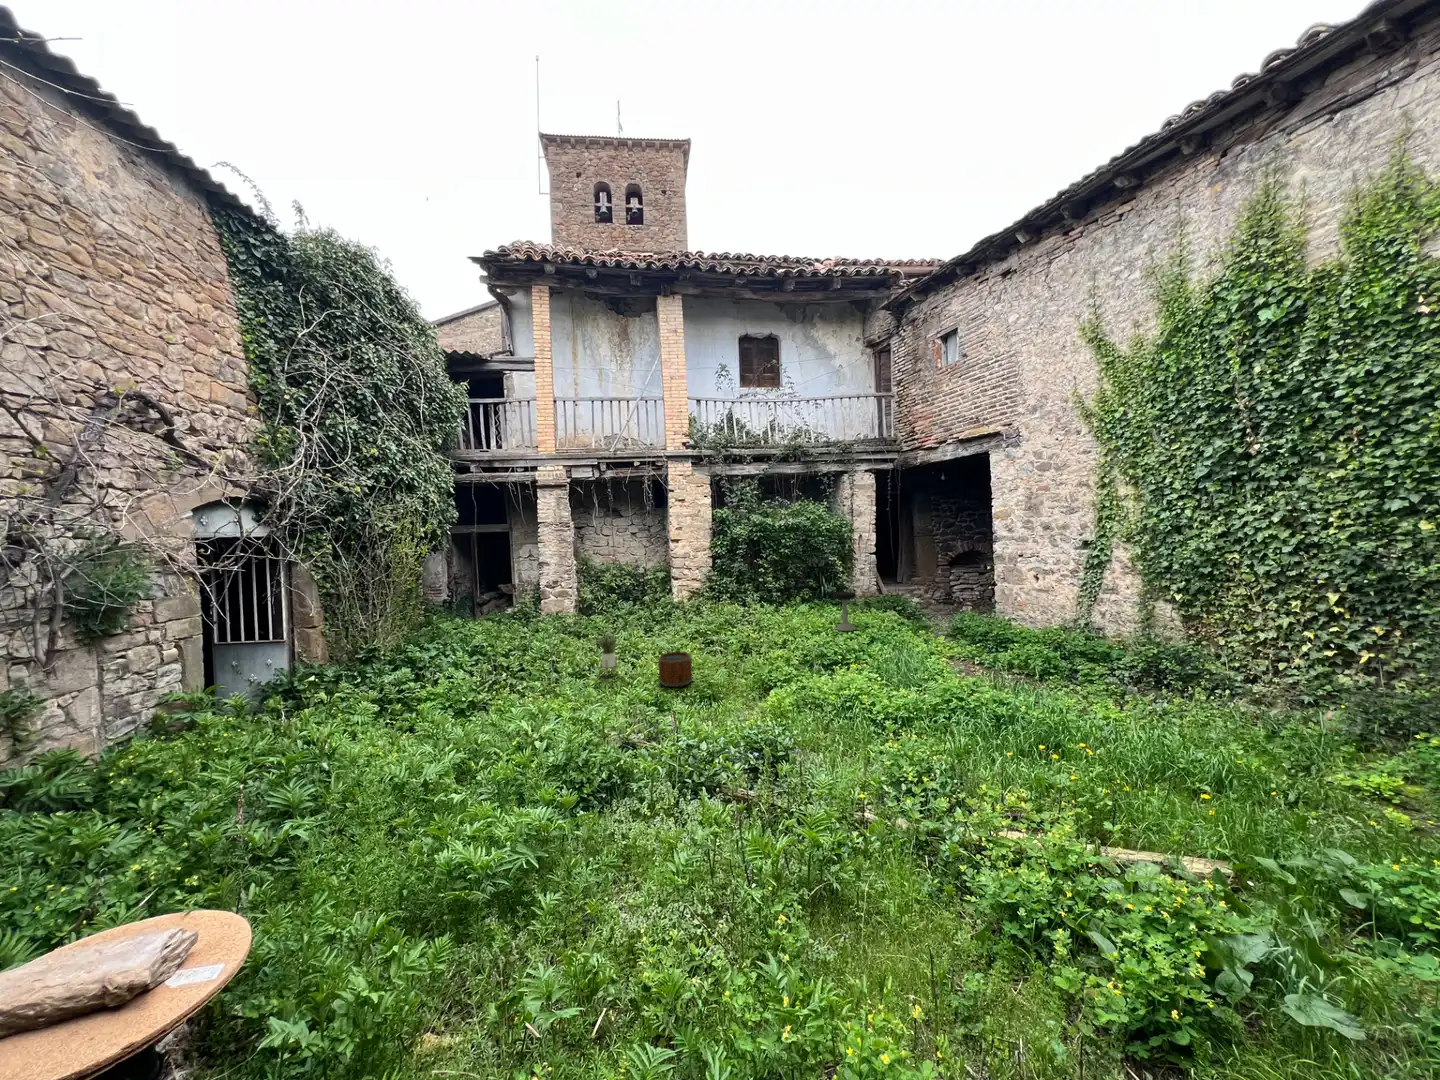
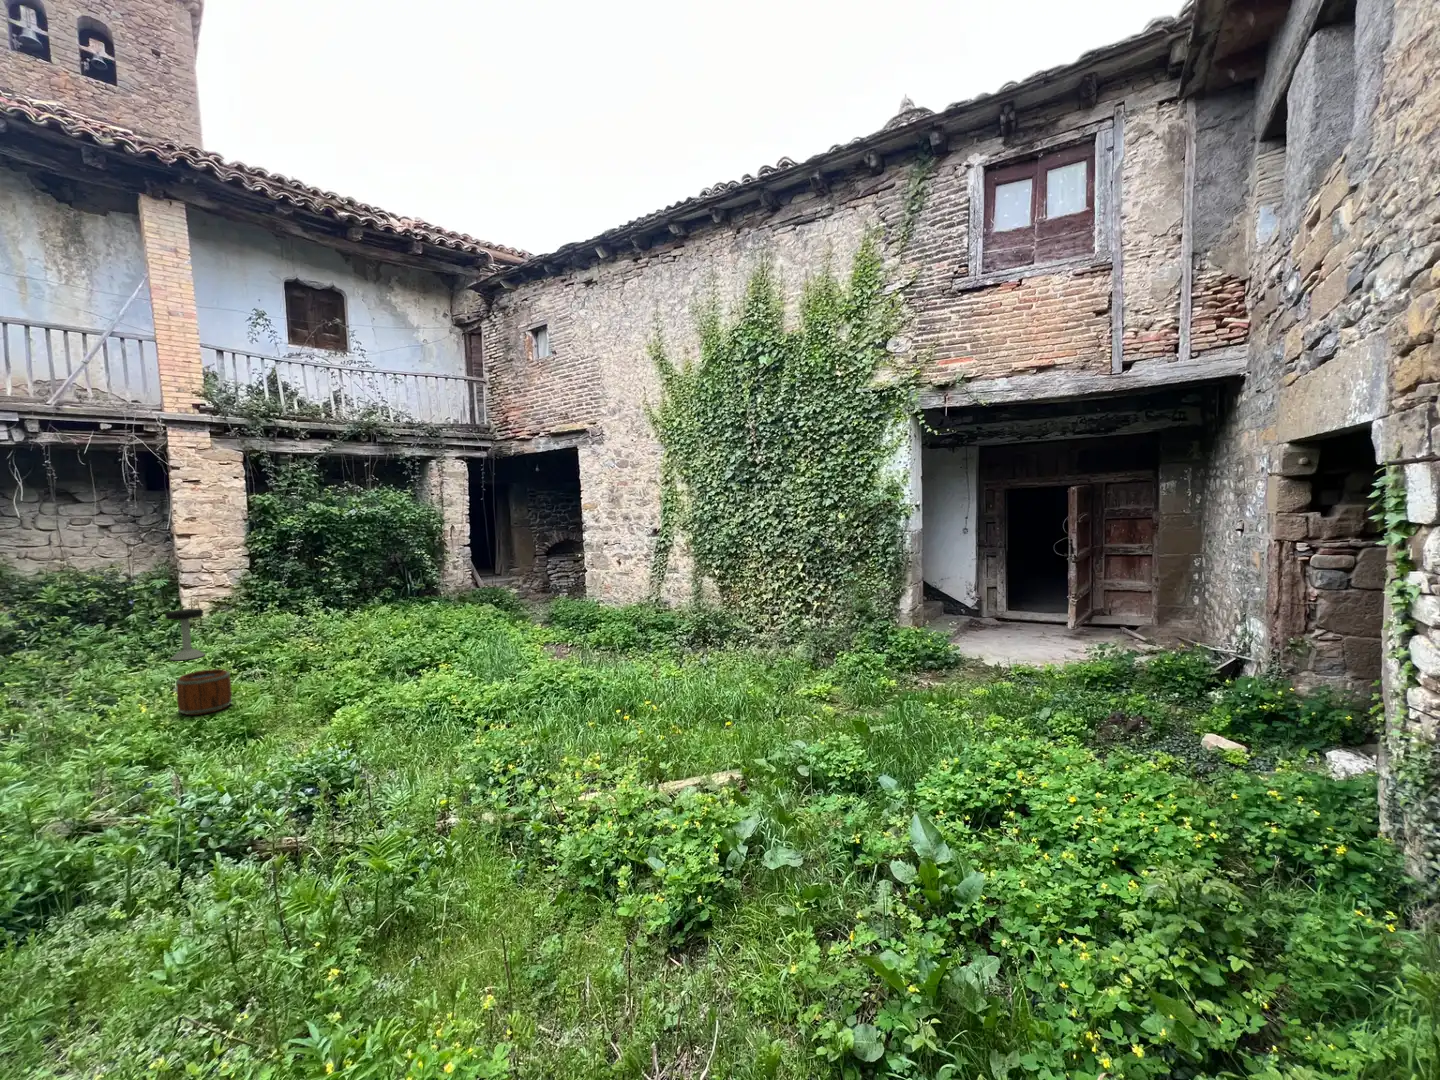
stool: present [833,591,856,631] -> present [165,608,205,660]
potted plant: present [598,633,617,675] -> none [58,656,100,722]

